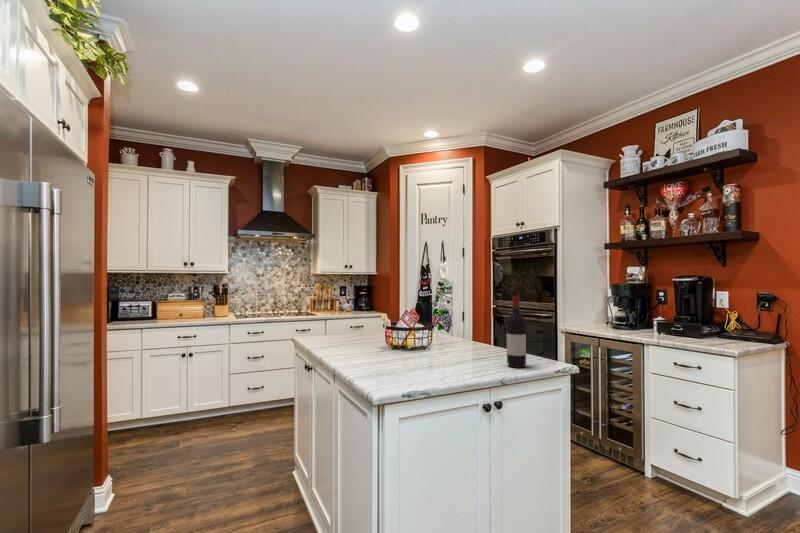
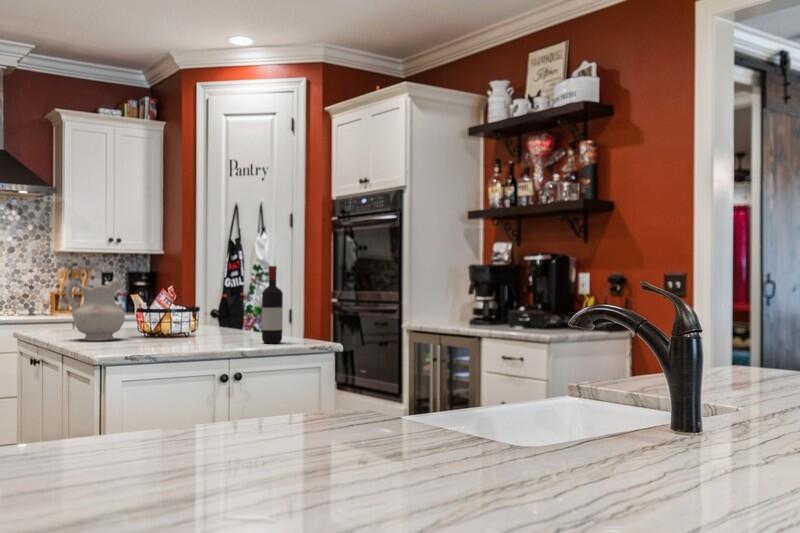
ceramic pitcher: none [336,305,382,360] -> present [66,278,125,340]

